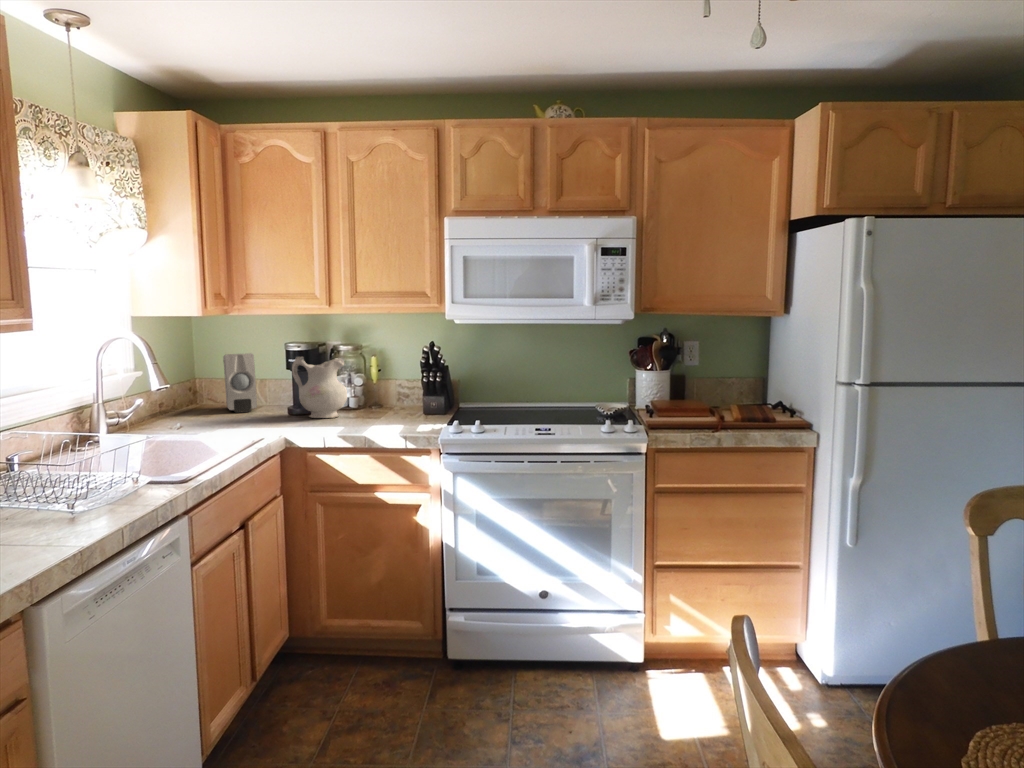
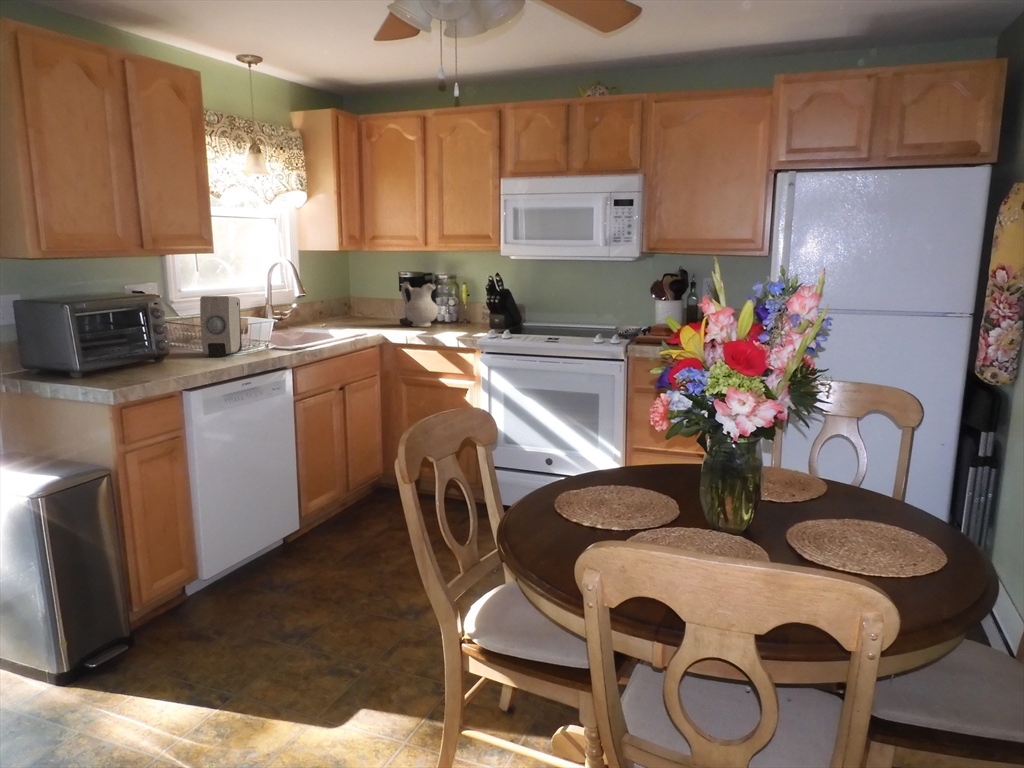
soap dispenser: present [223,353,257,413] -> present [200,296,242,357]

